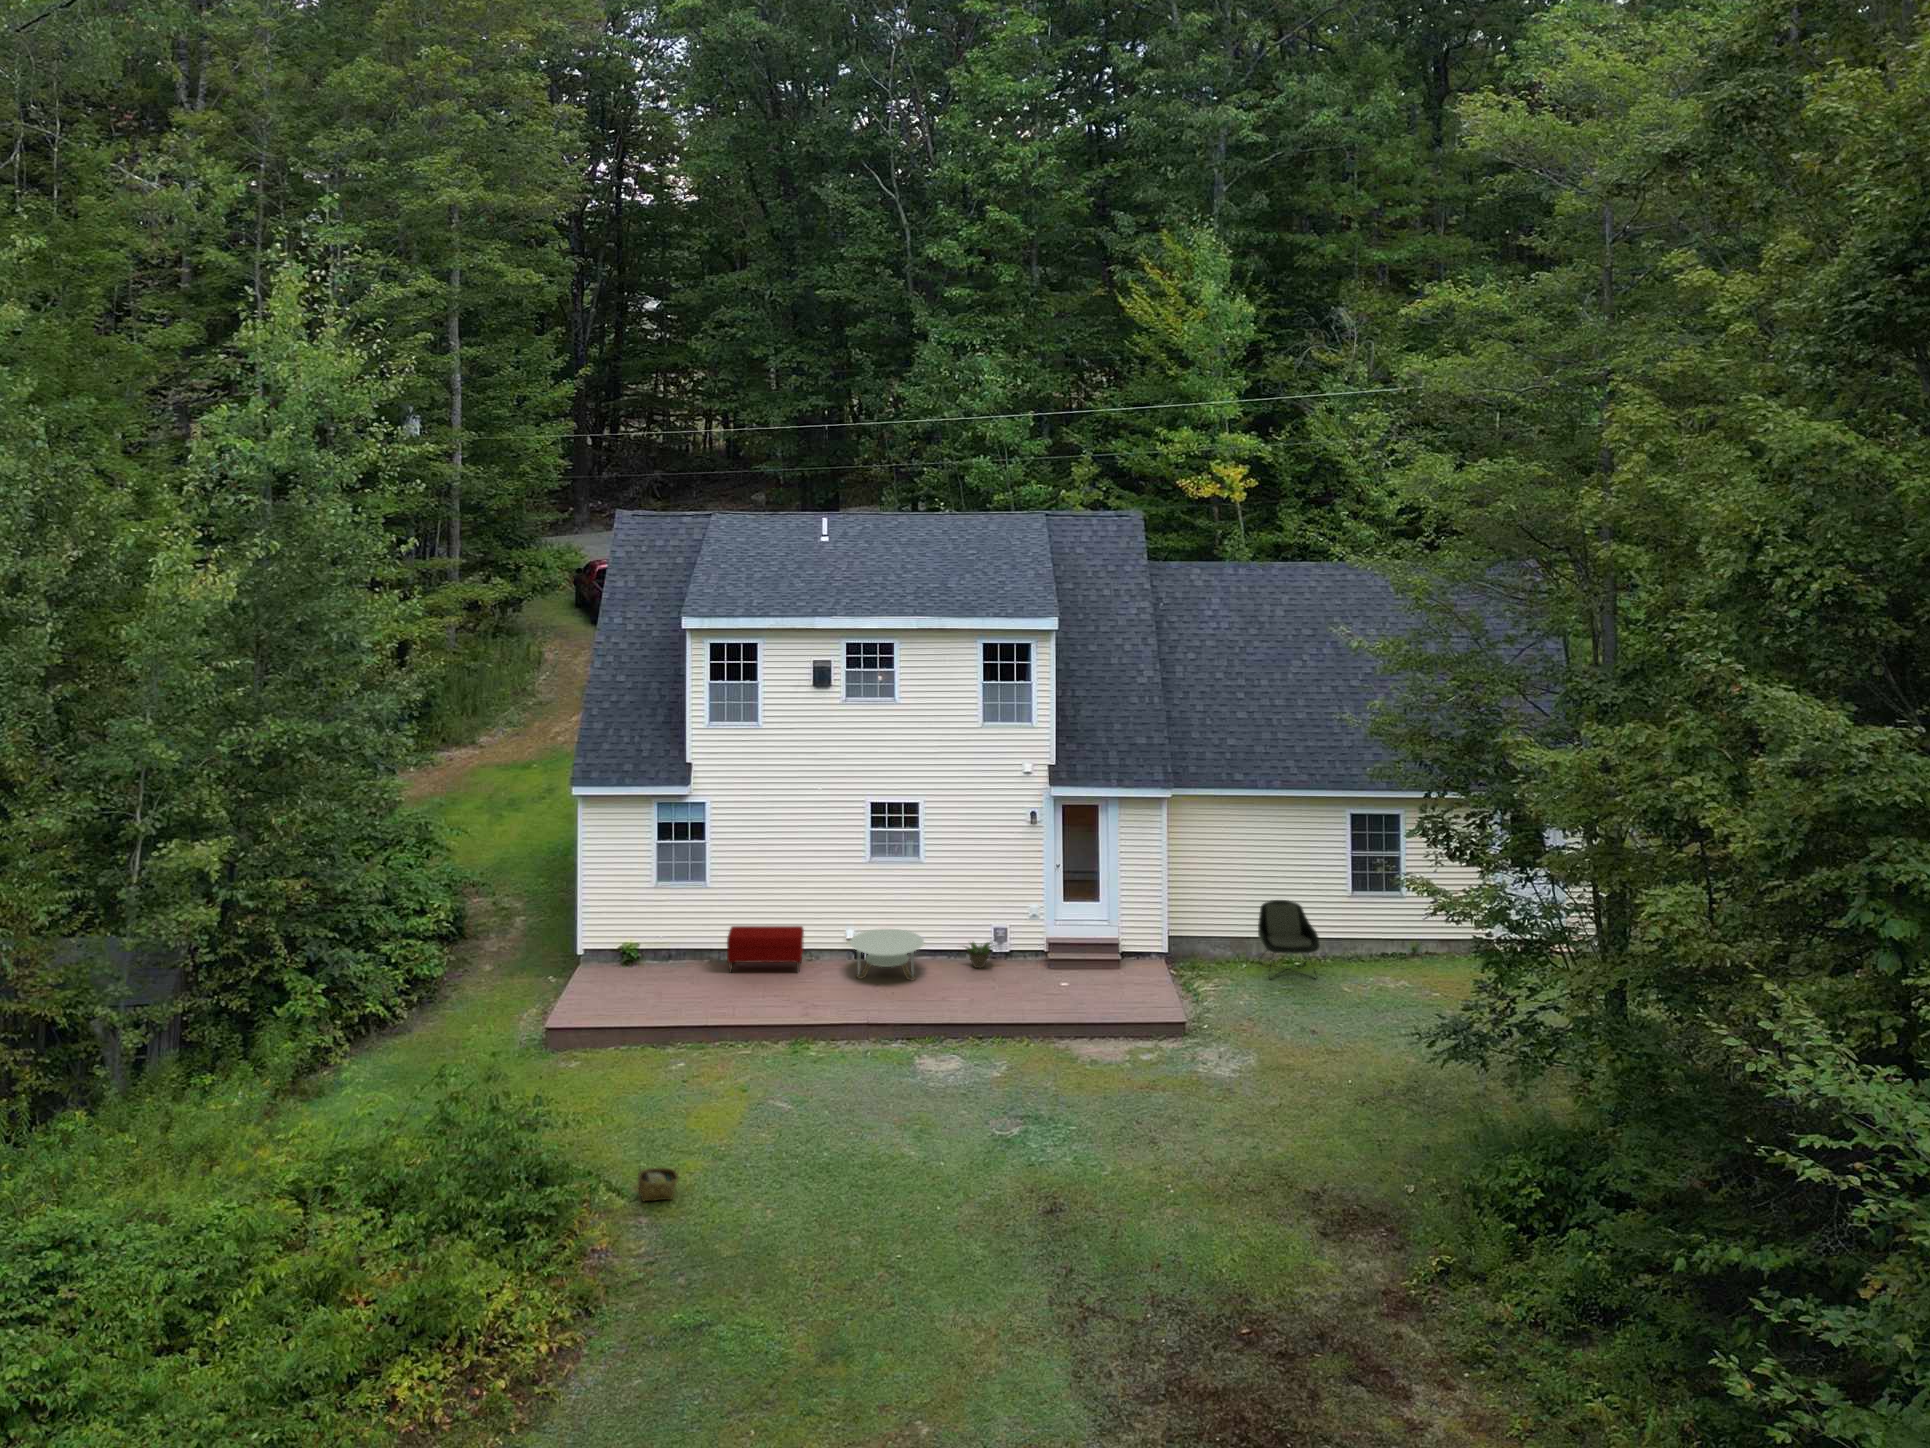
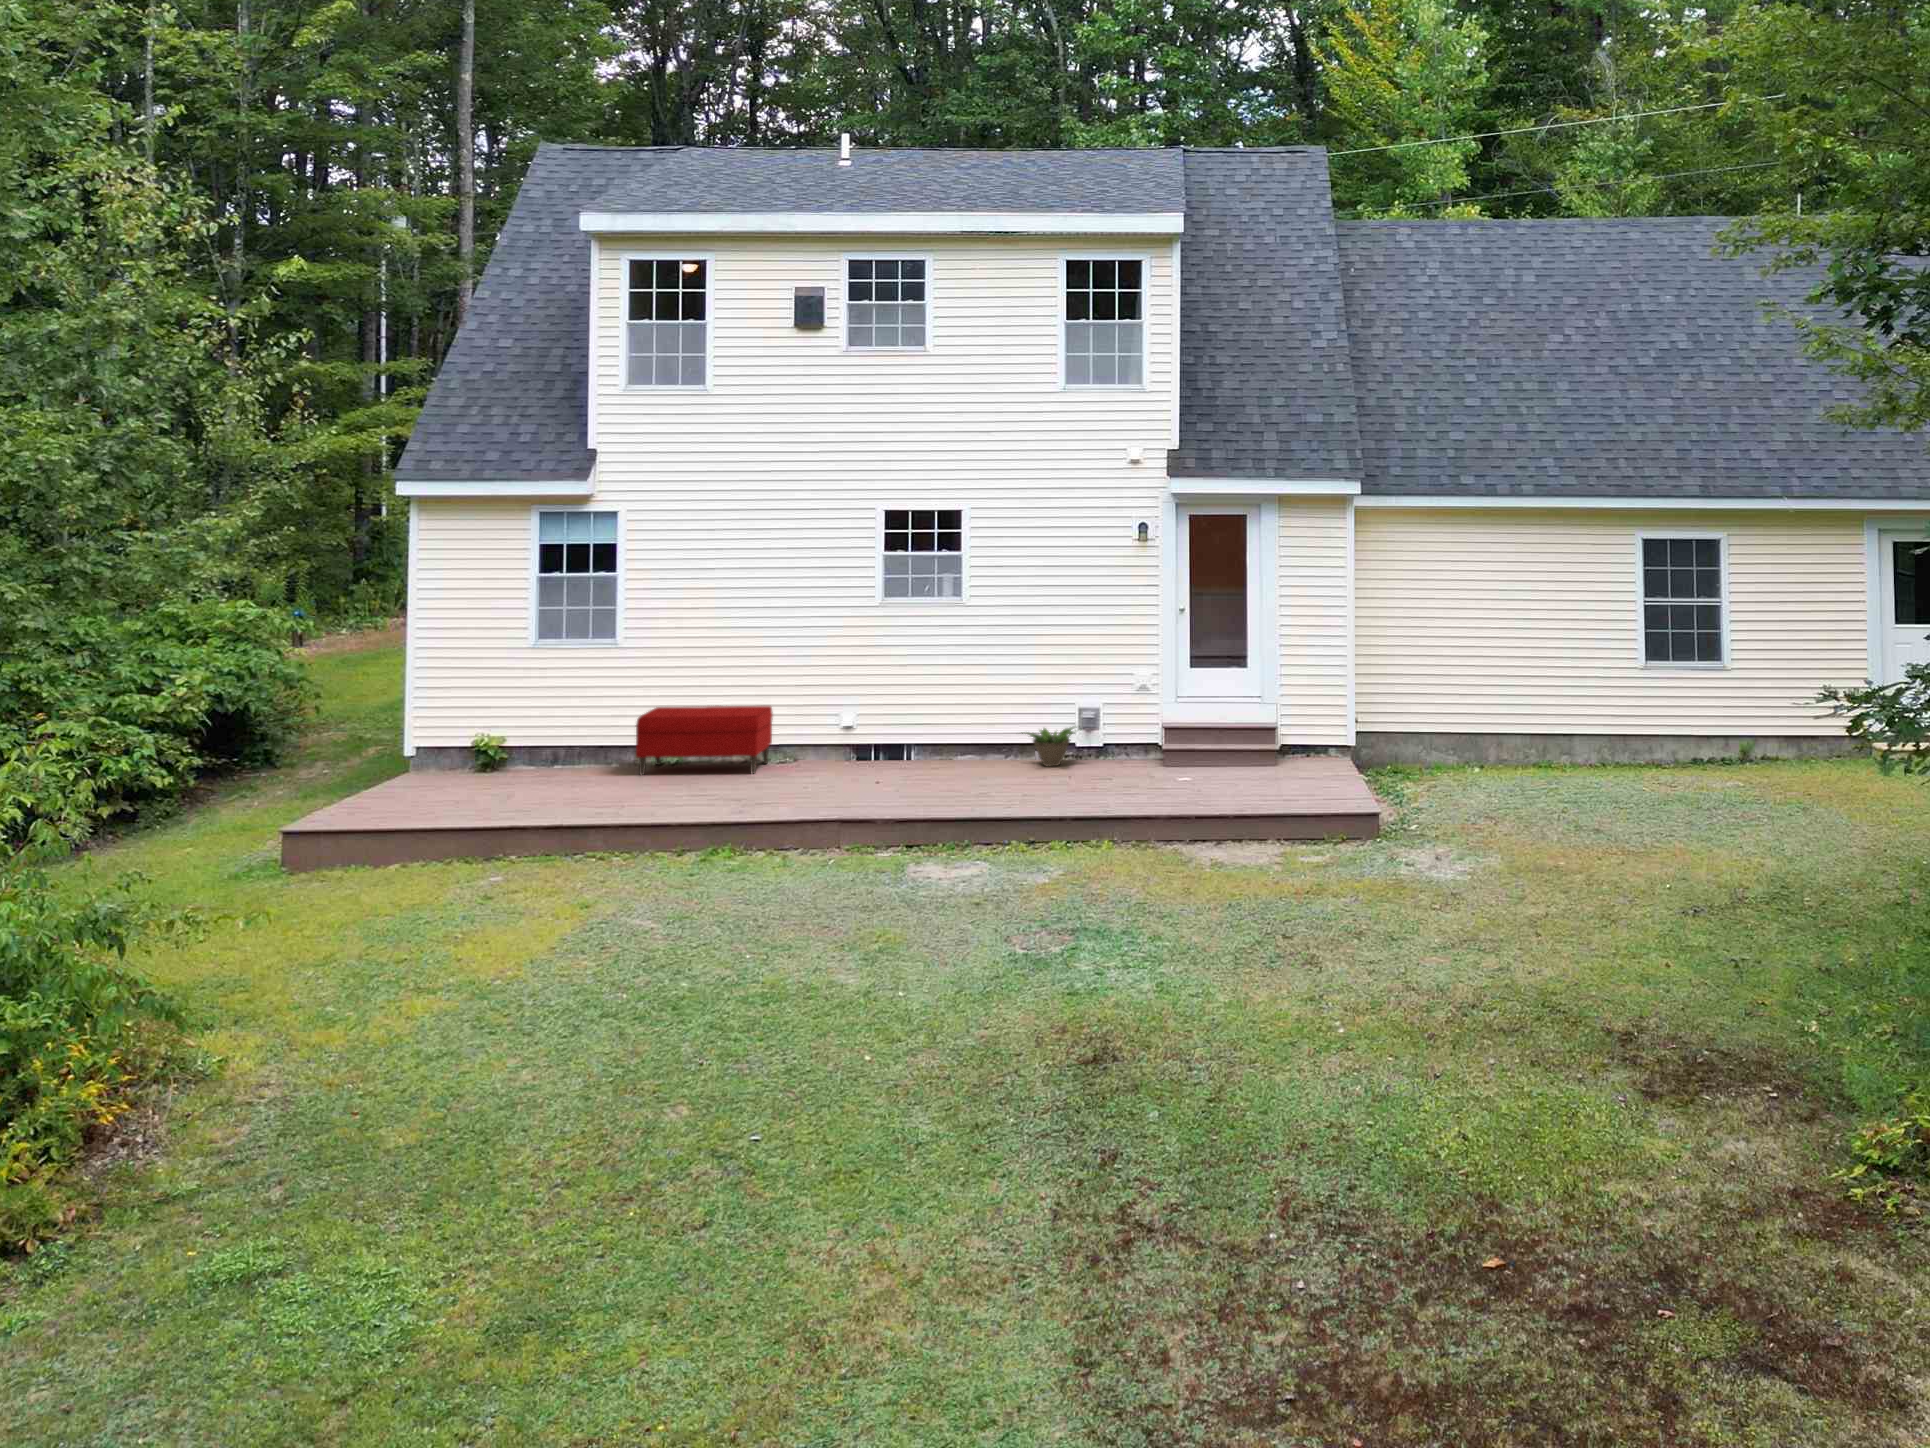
lounge chair: present [1258,900,1320,978] -> none [1500,667,1599,782]
round table: present [850,929,924,980] -> none [837,710,960,780]
woven basket: present [638,1168,678,1201] -> none [117,1035,233,1112]

